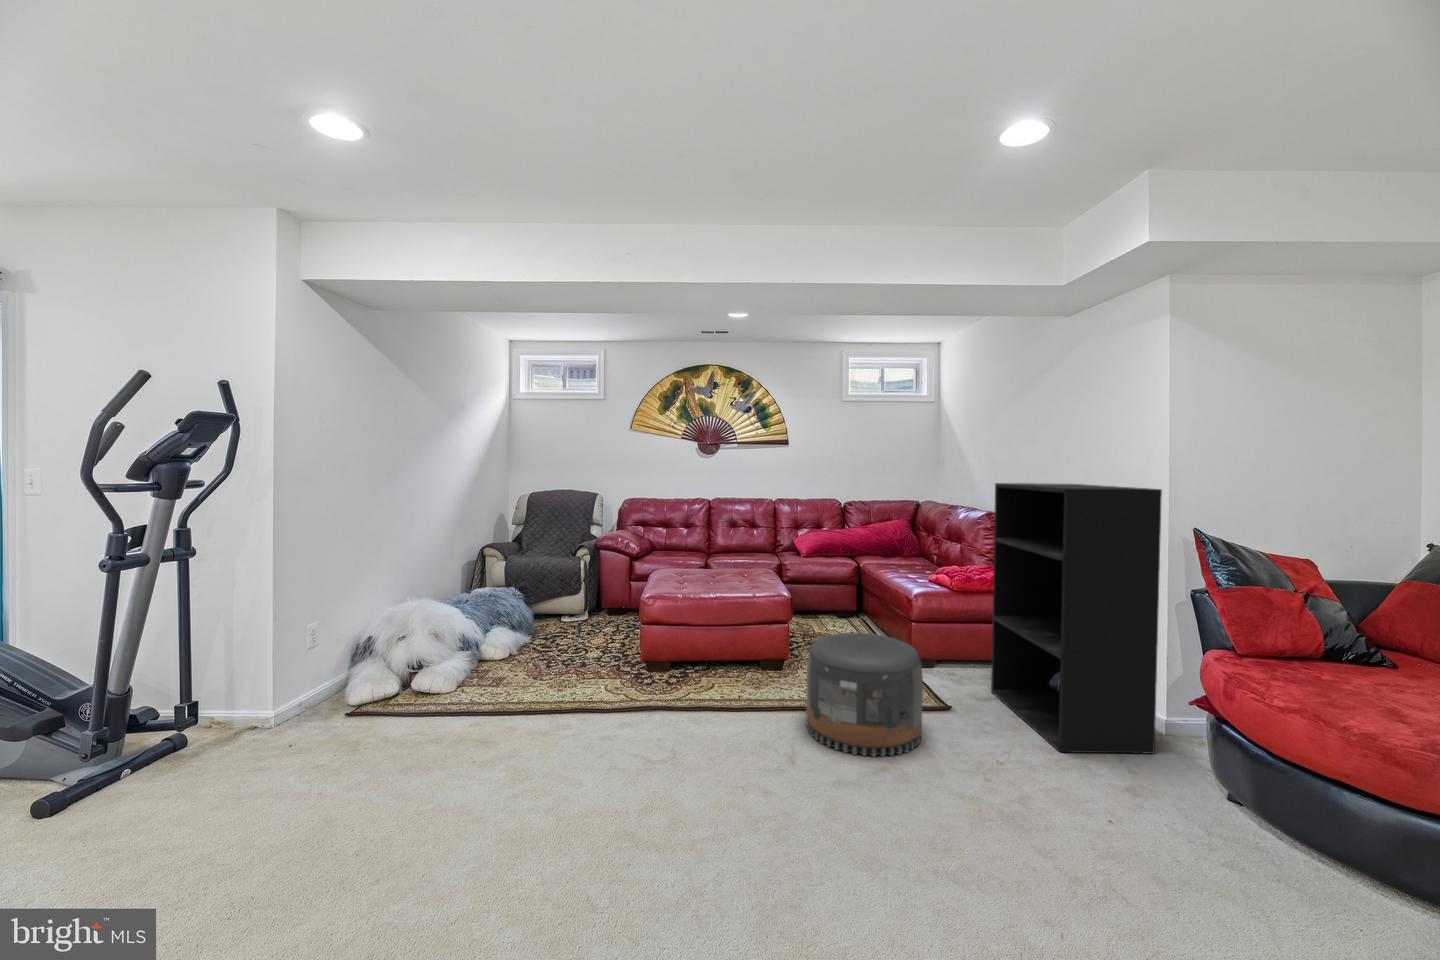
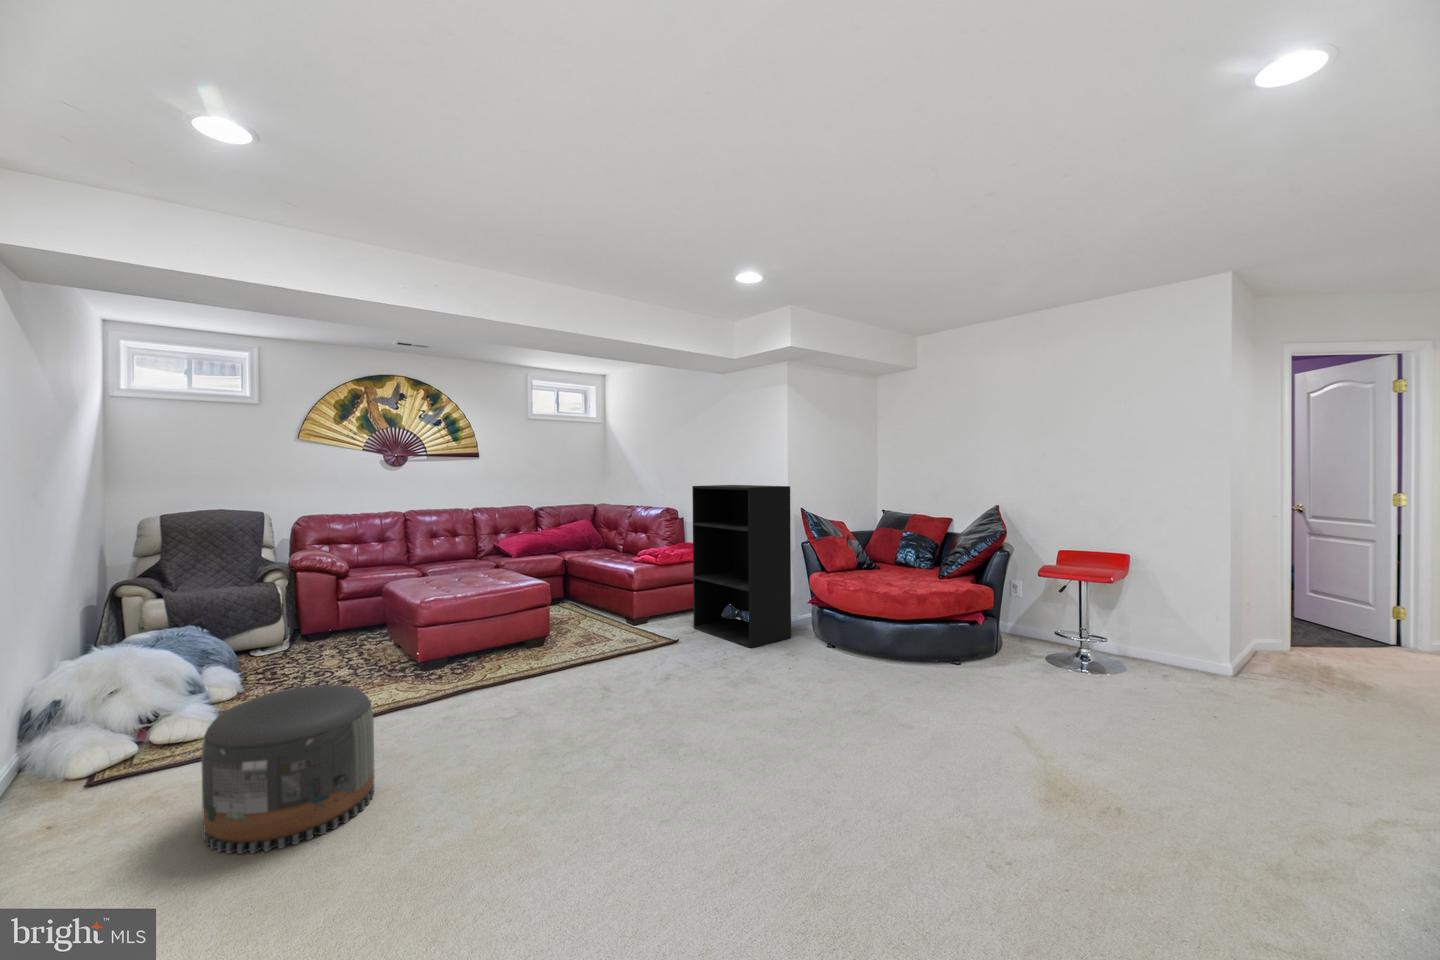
pouf: present [806,632,923,757] -> present [201,685,374,854]

